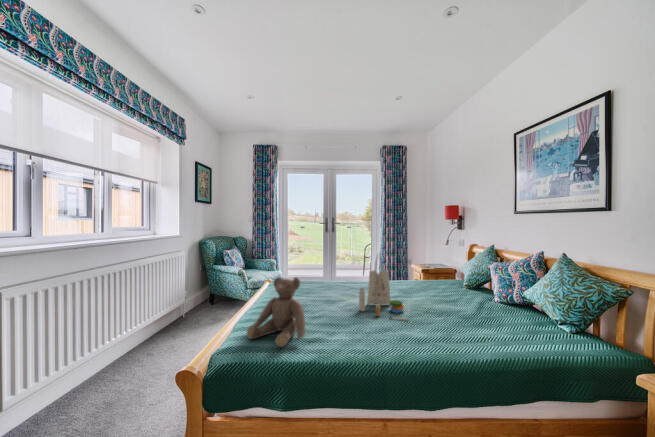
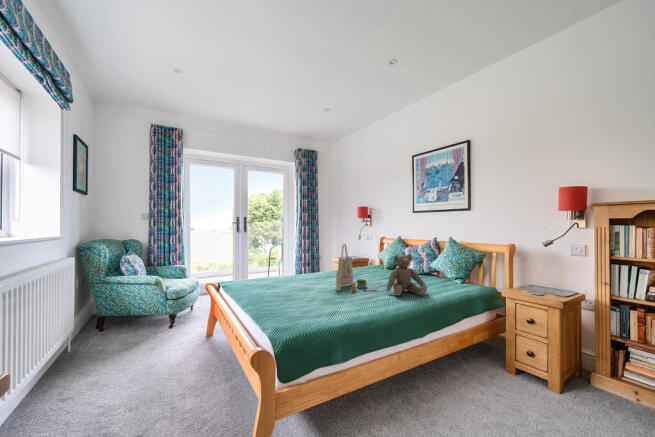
teddy bear: present [247,277,305,347] -> present [386,254,427,295]

